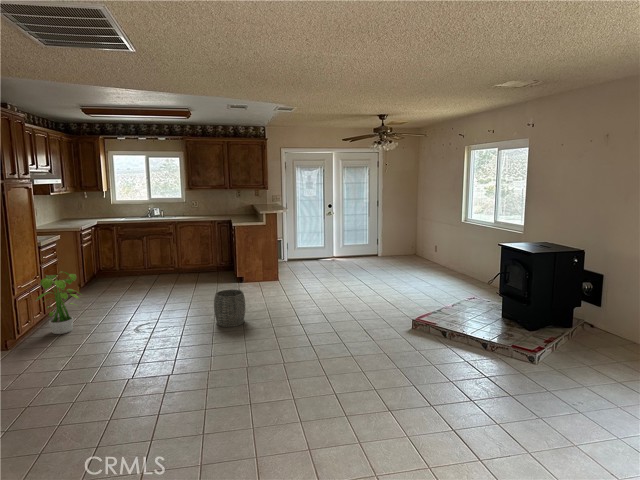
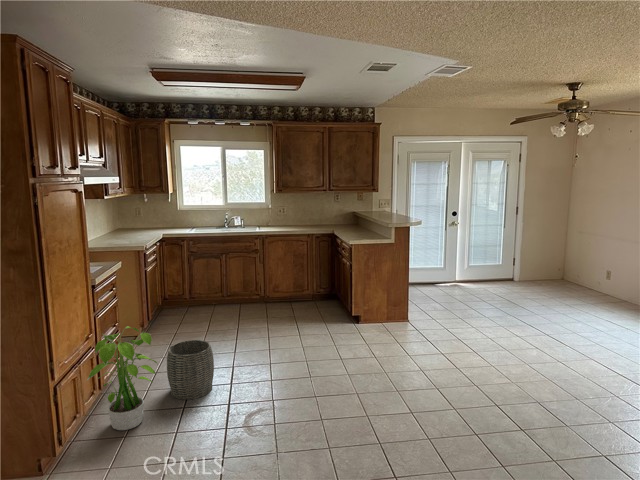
woven basket: present [214,289,246,327] -> present [167,340,214,400]

